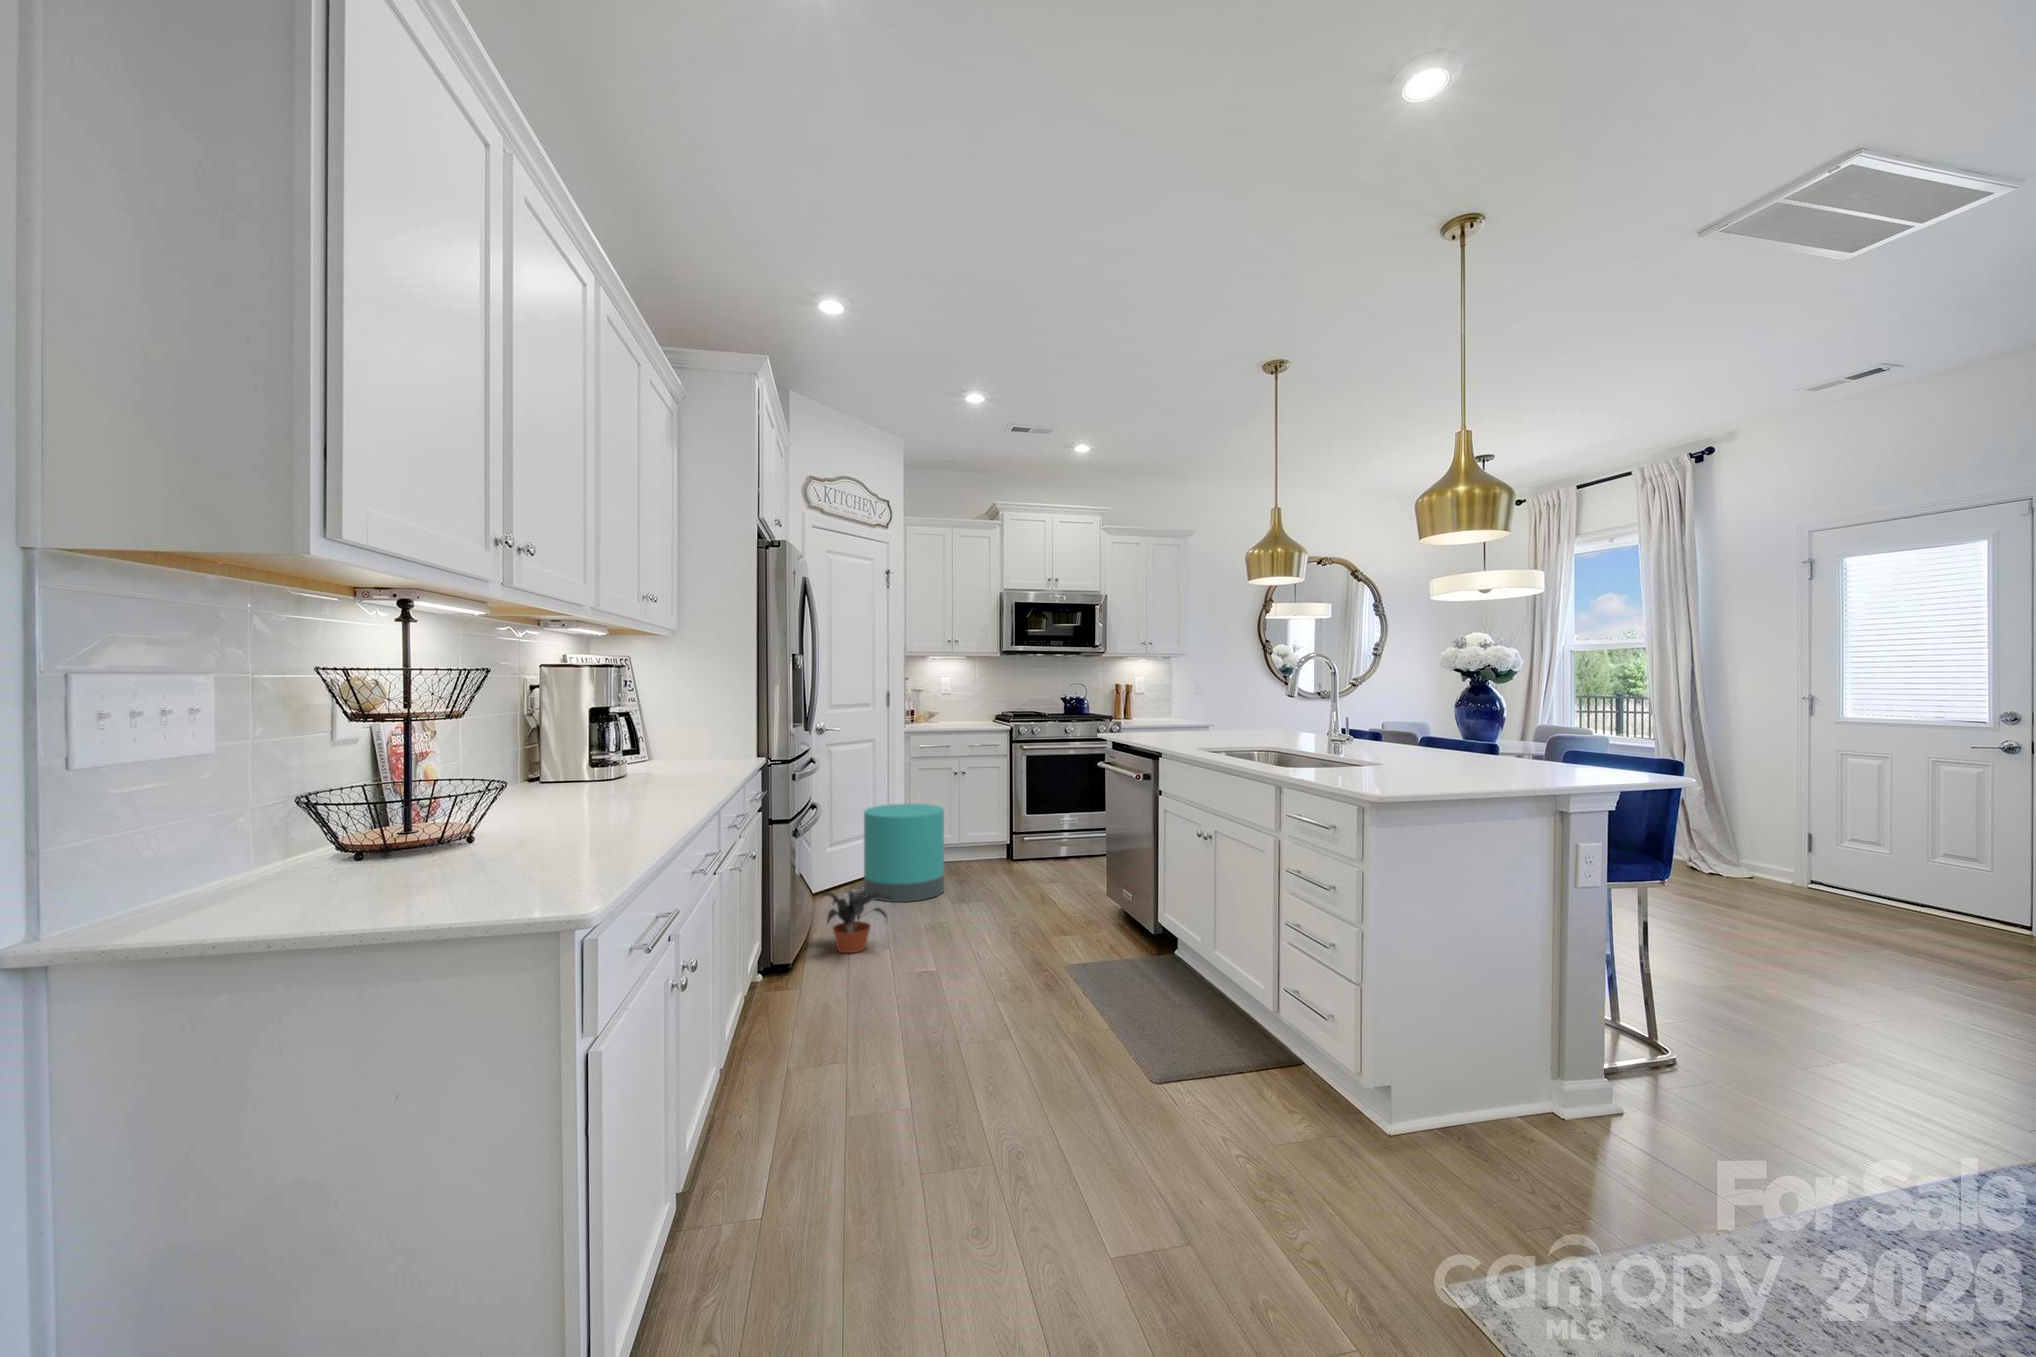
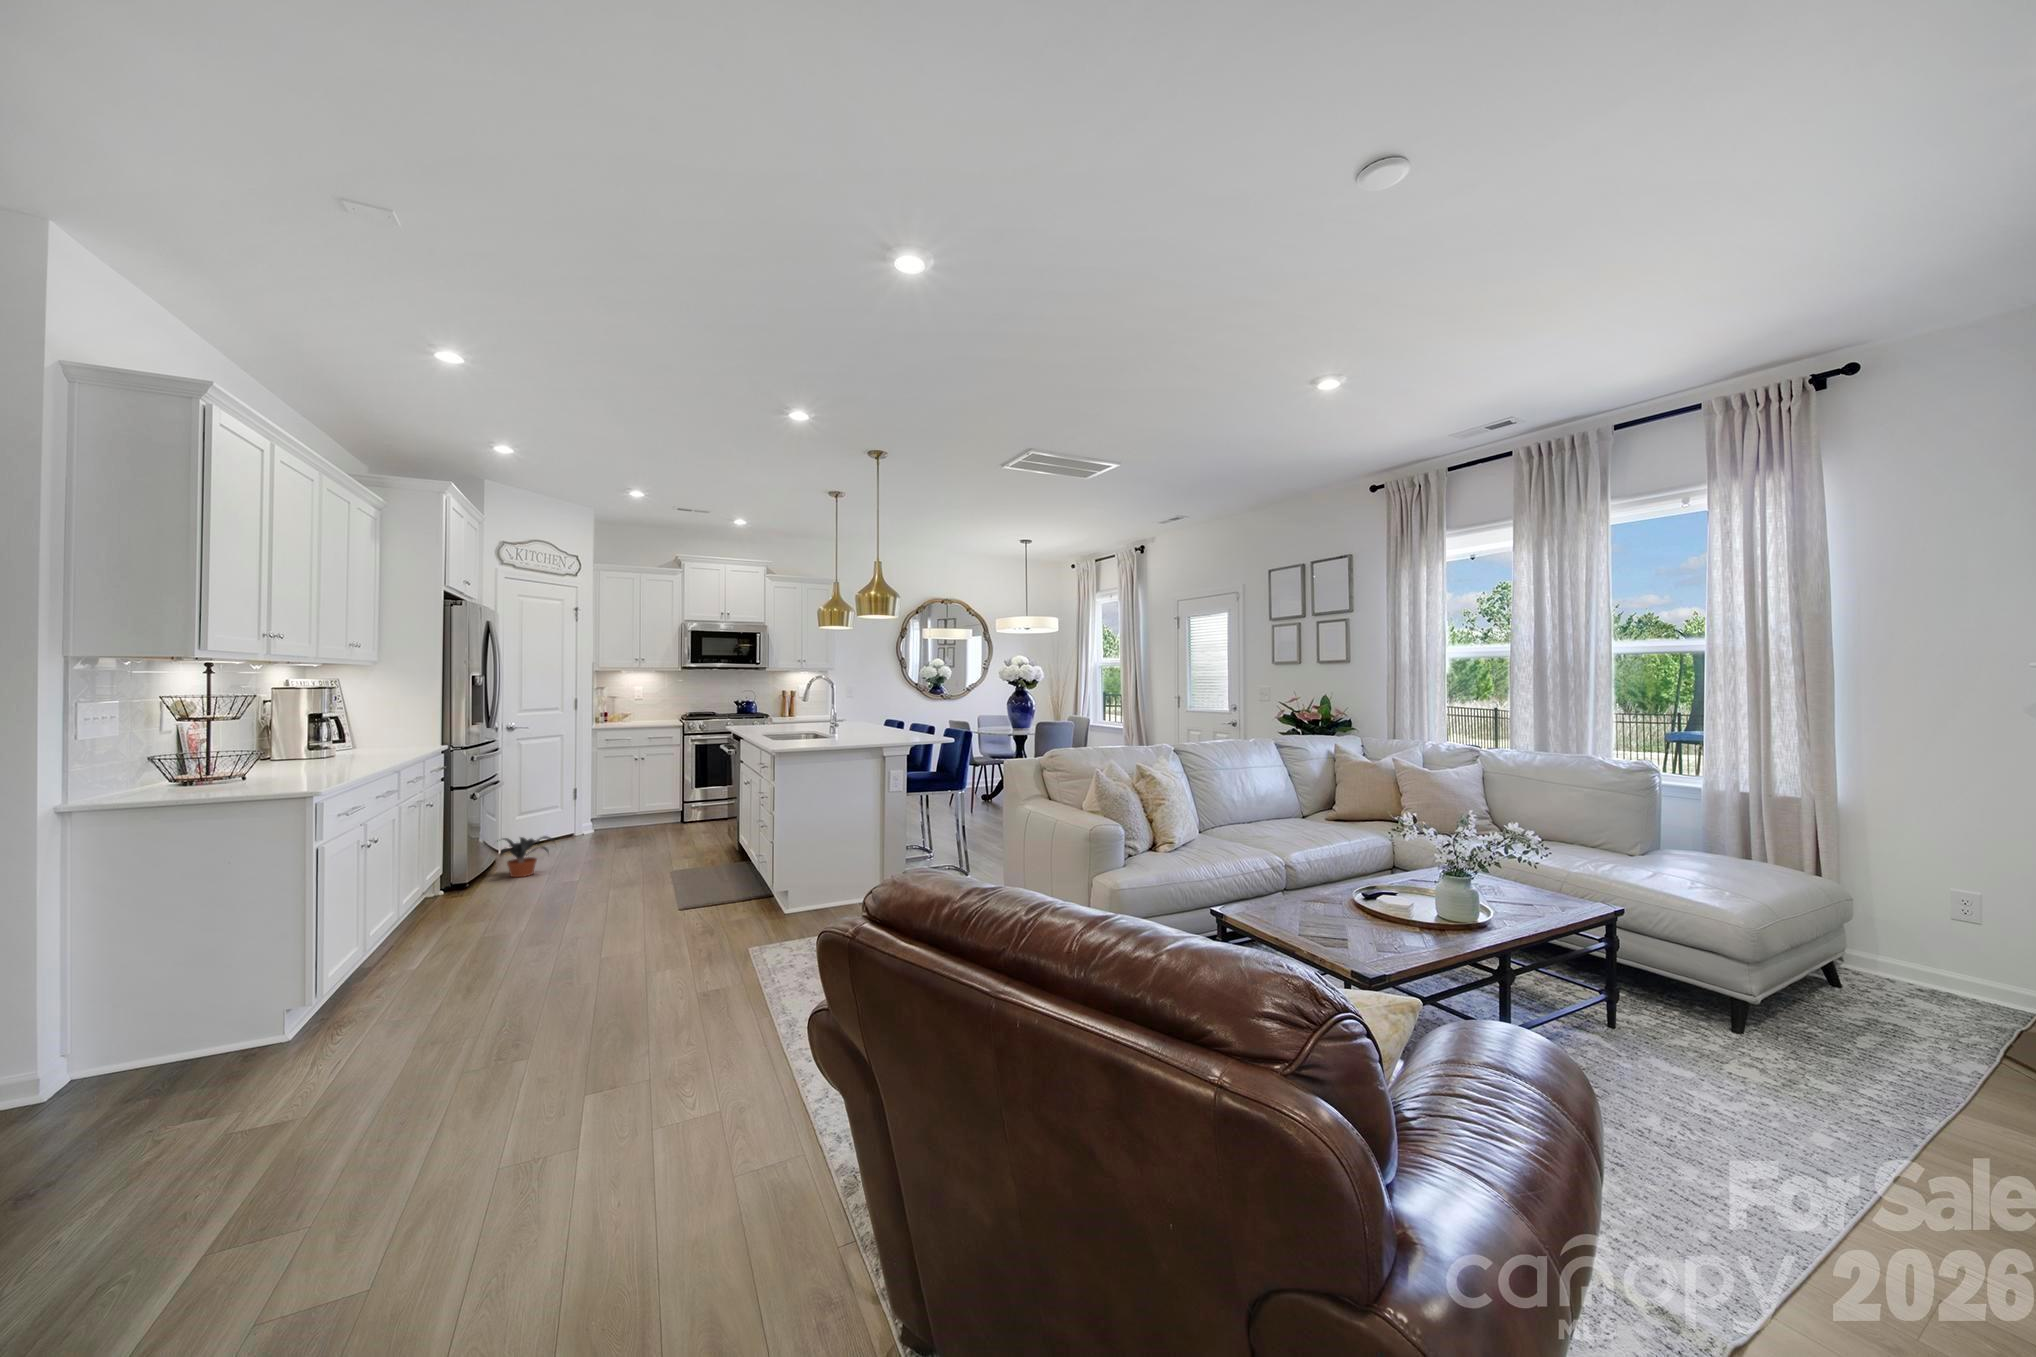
trash can: present [864,804,944,902] -> none [549,781,616,850]

